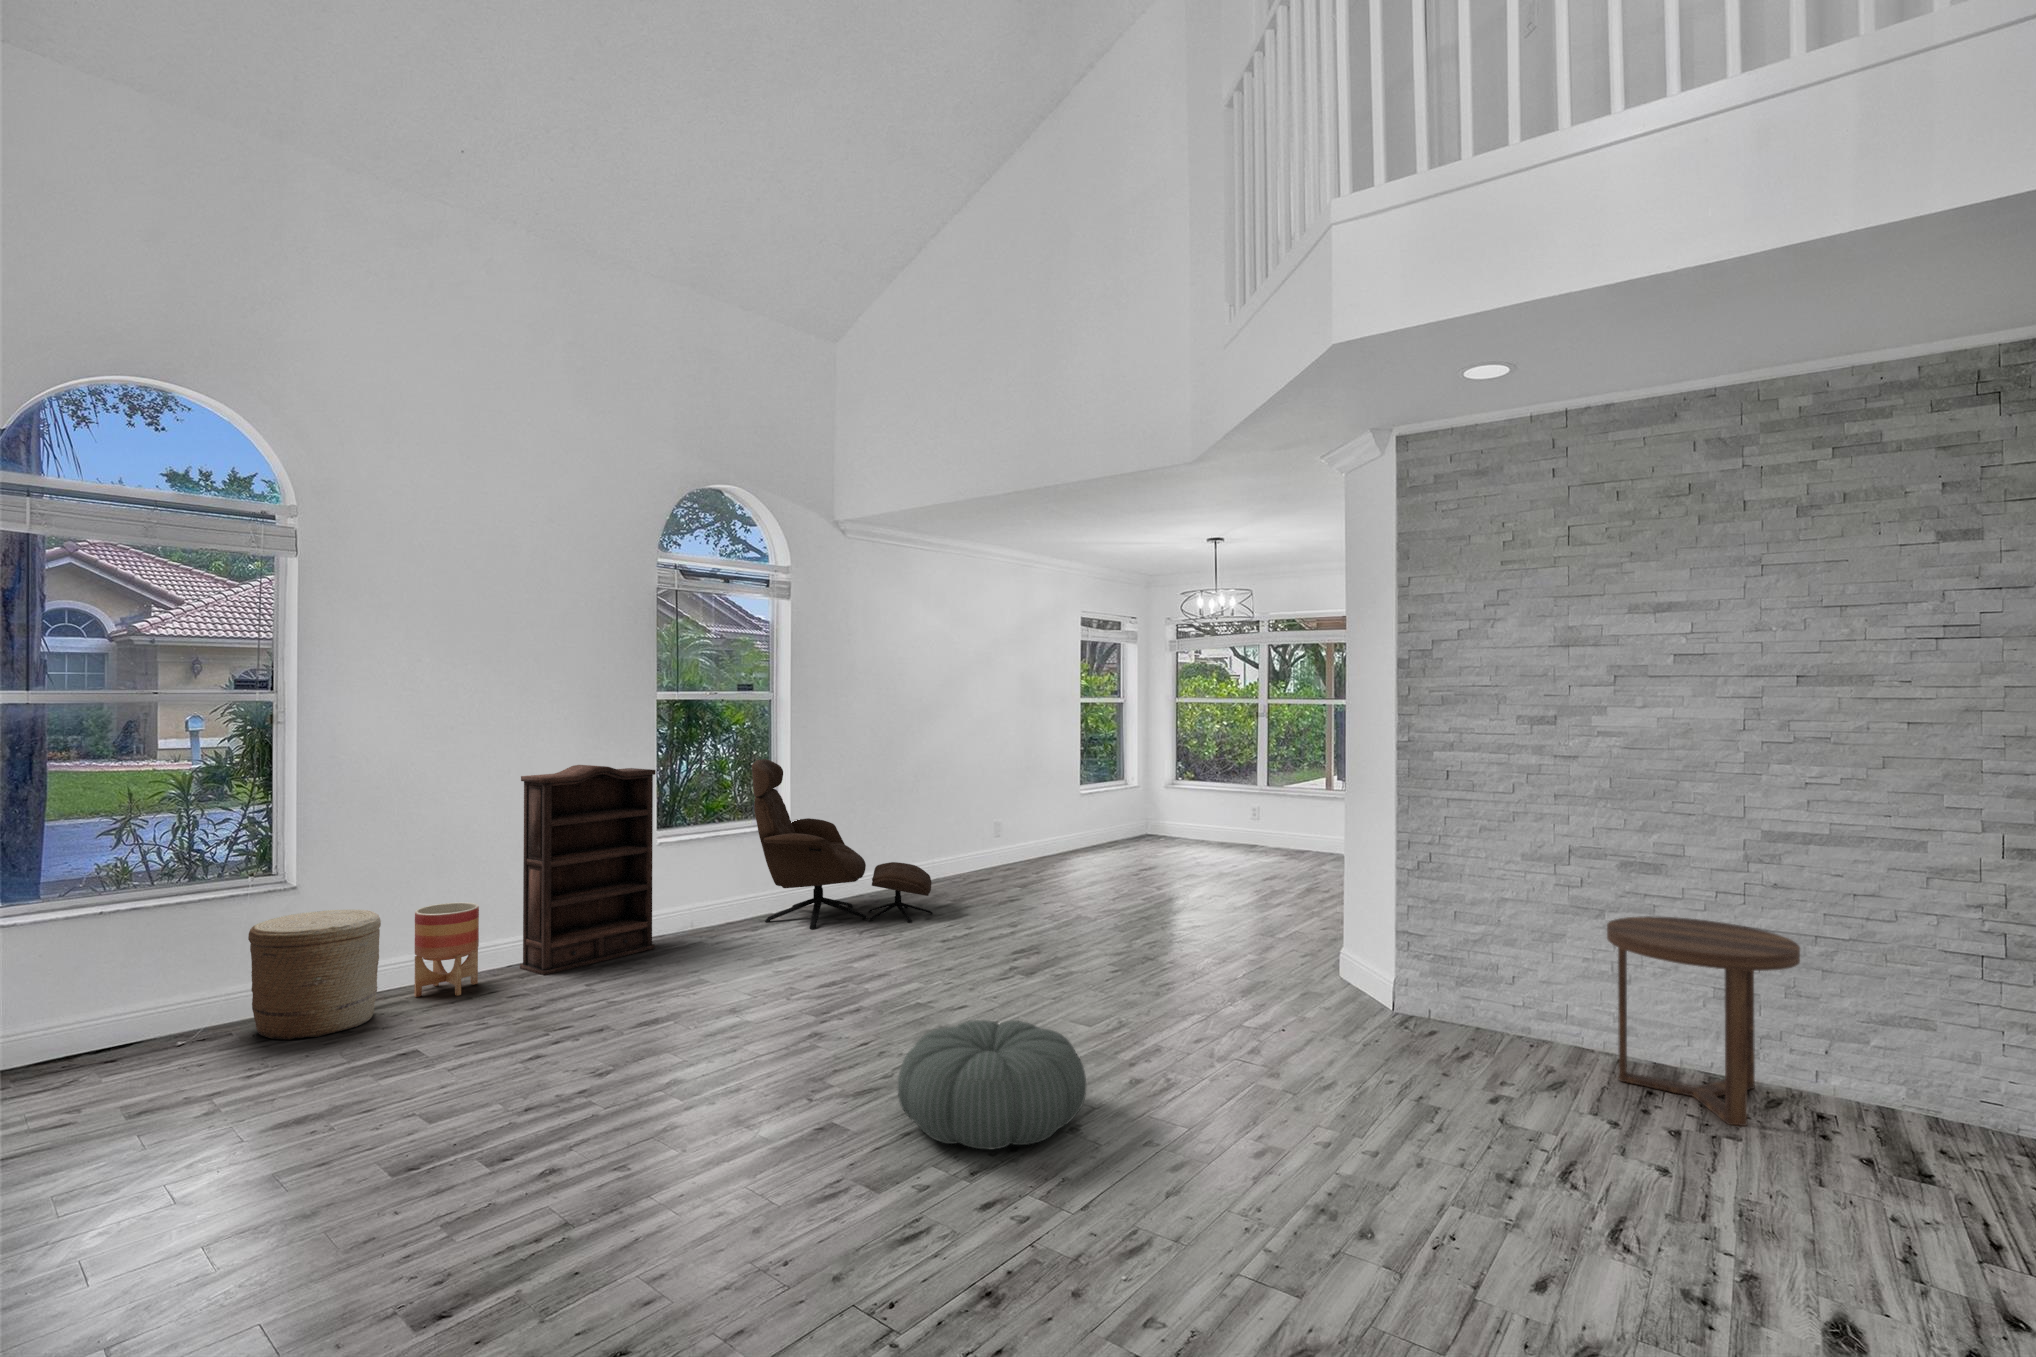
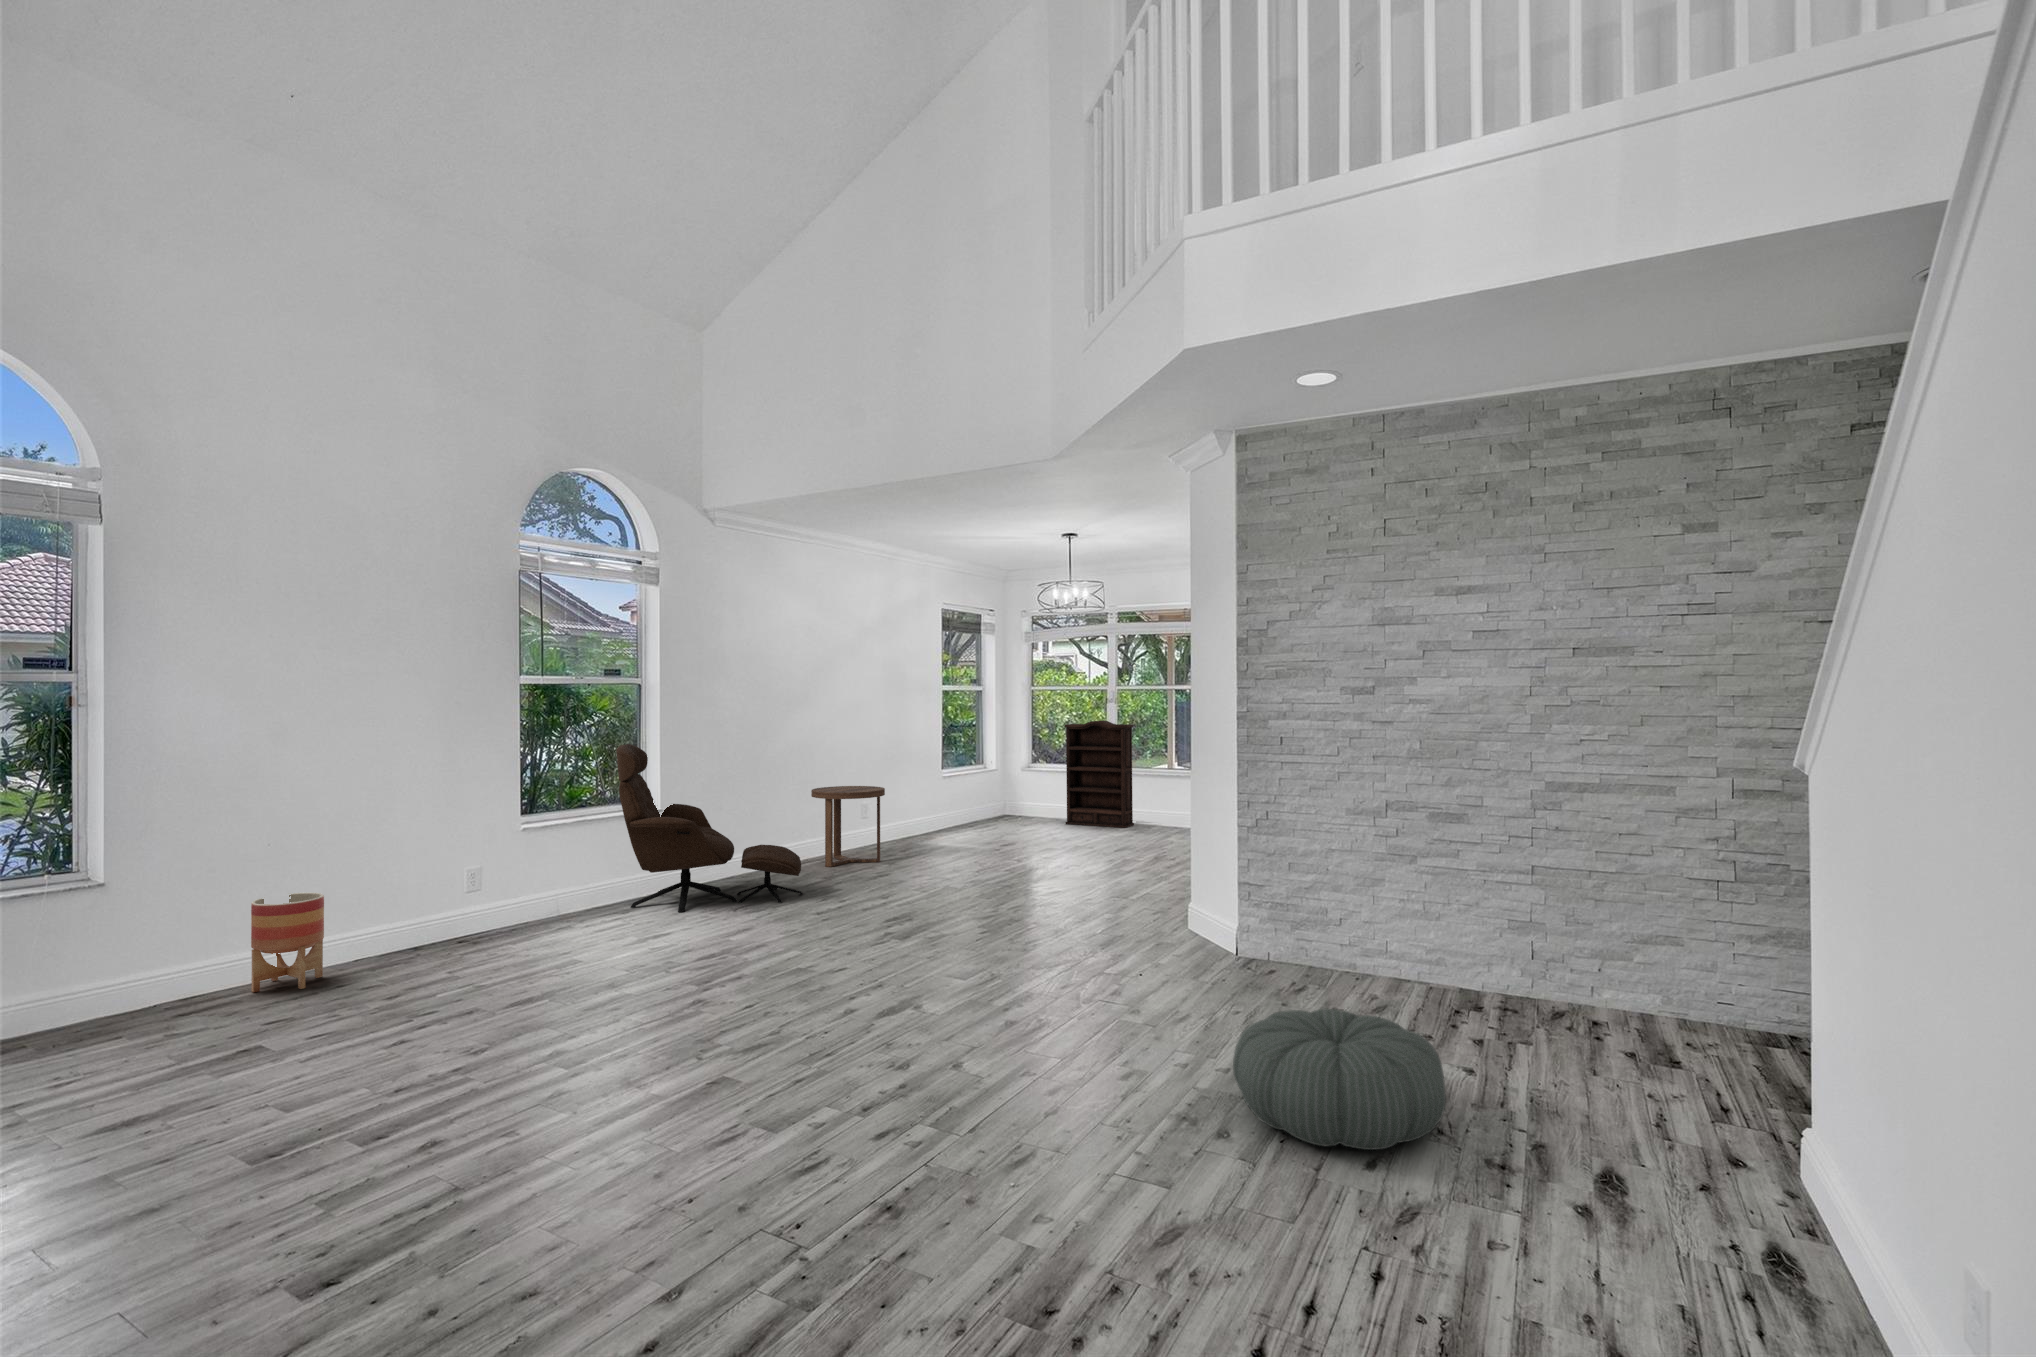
bookshelf: present [520,765,656,975] -> present [1065,720,1134,828]
woven basket: present [248,910,381,1040] -> none [60,901,215,1041]
side table: present [1607,916,1800,1126] -> present [811,786,885,867]
pouf: present [898,1020,1086,1150] -> present [1233,1008,1446,1150]

